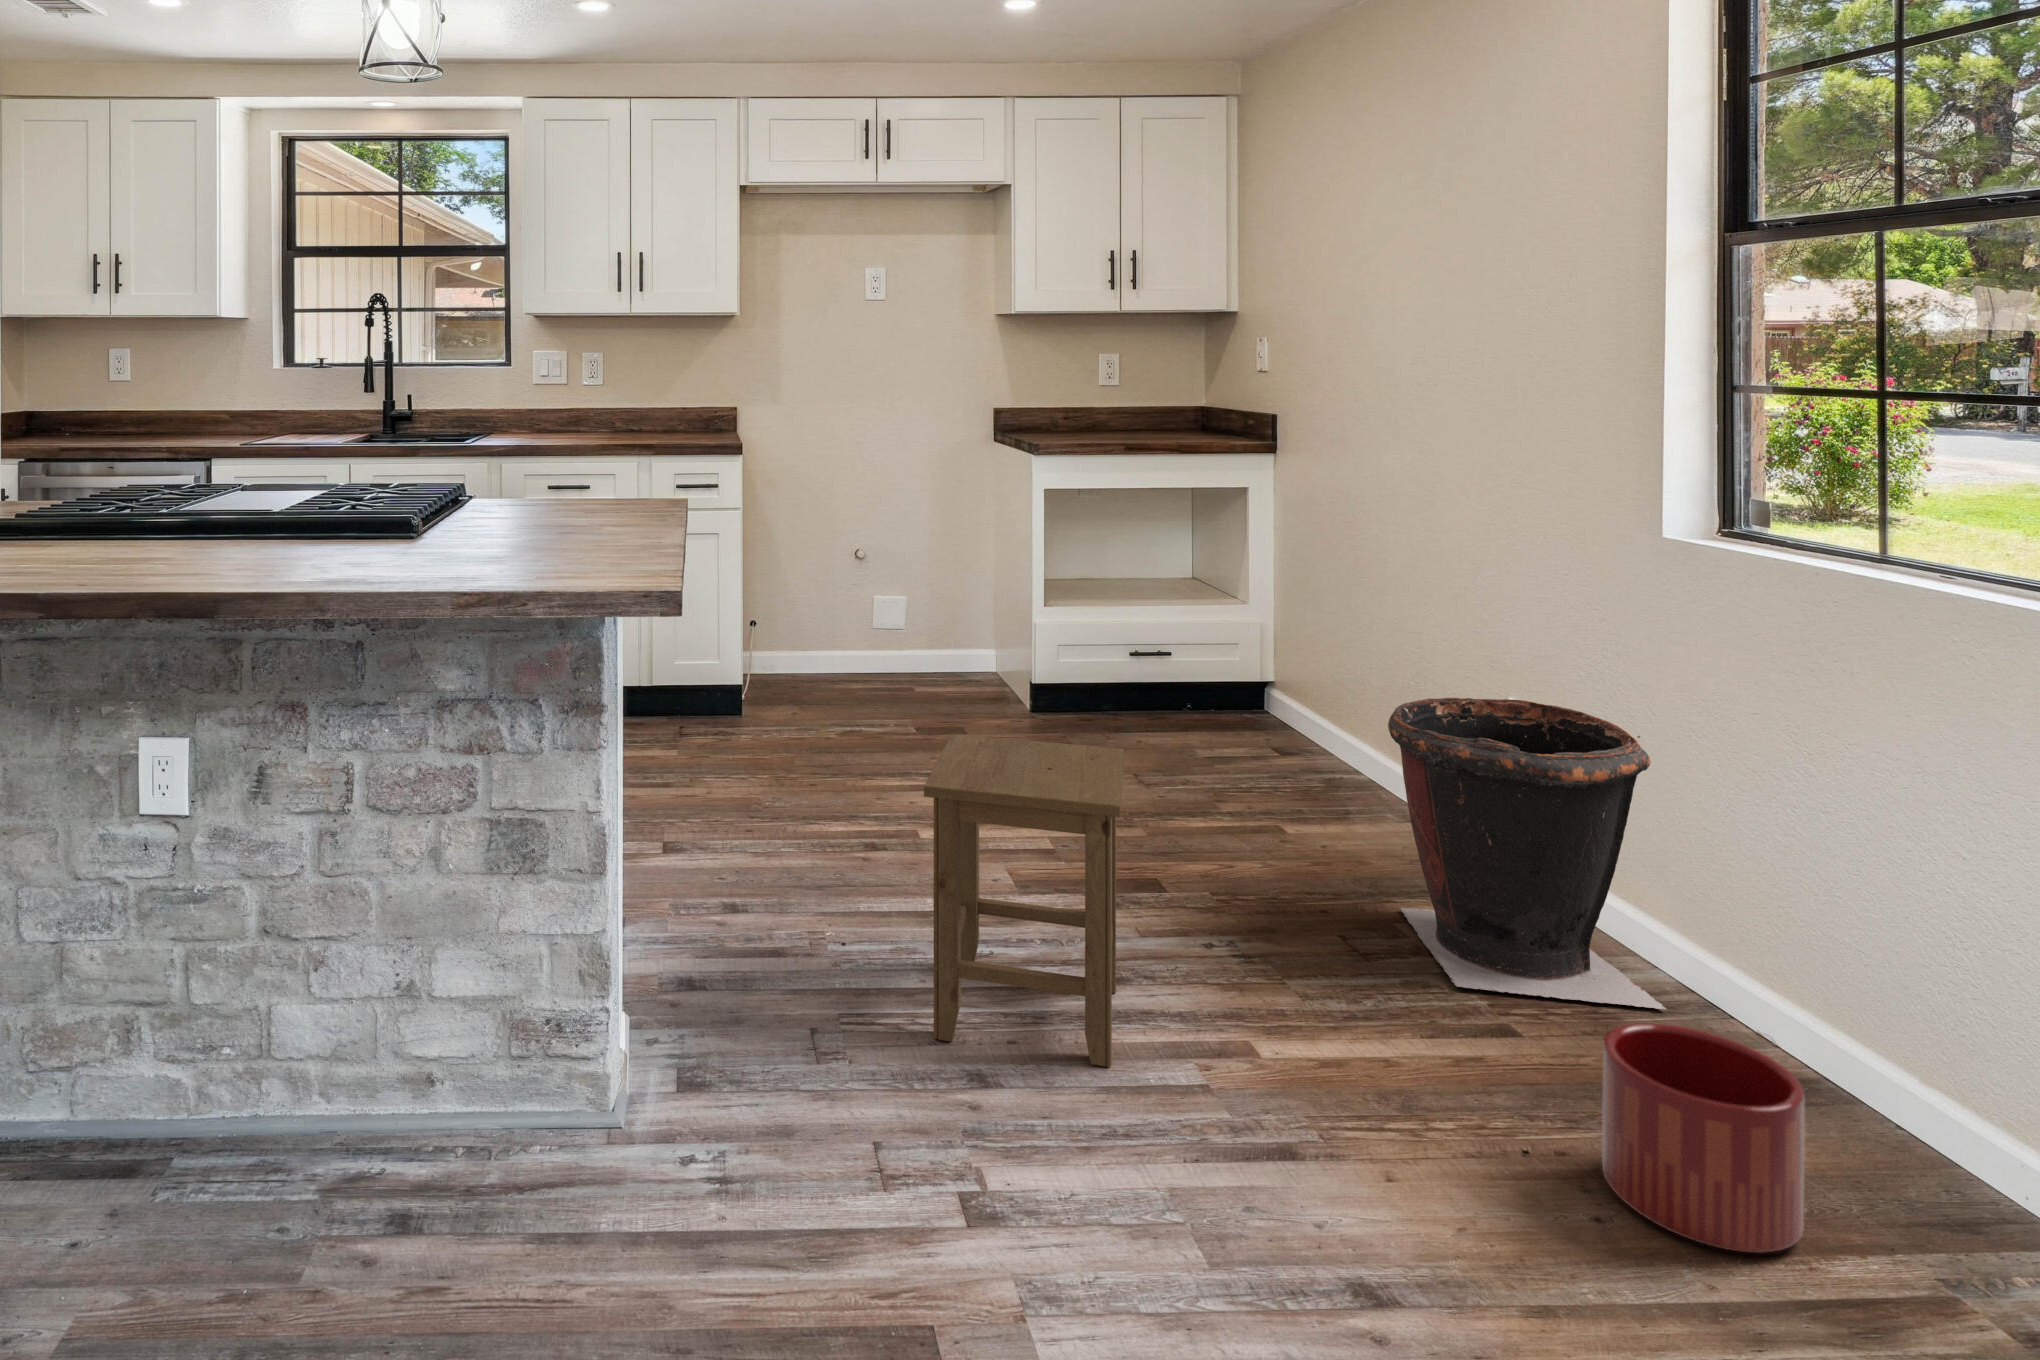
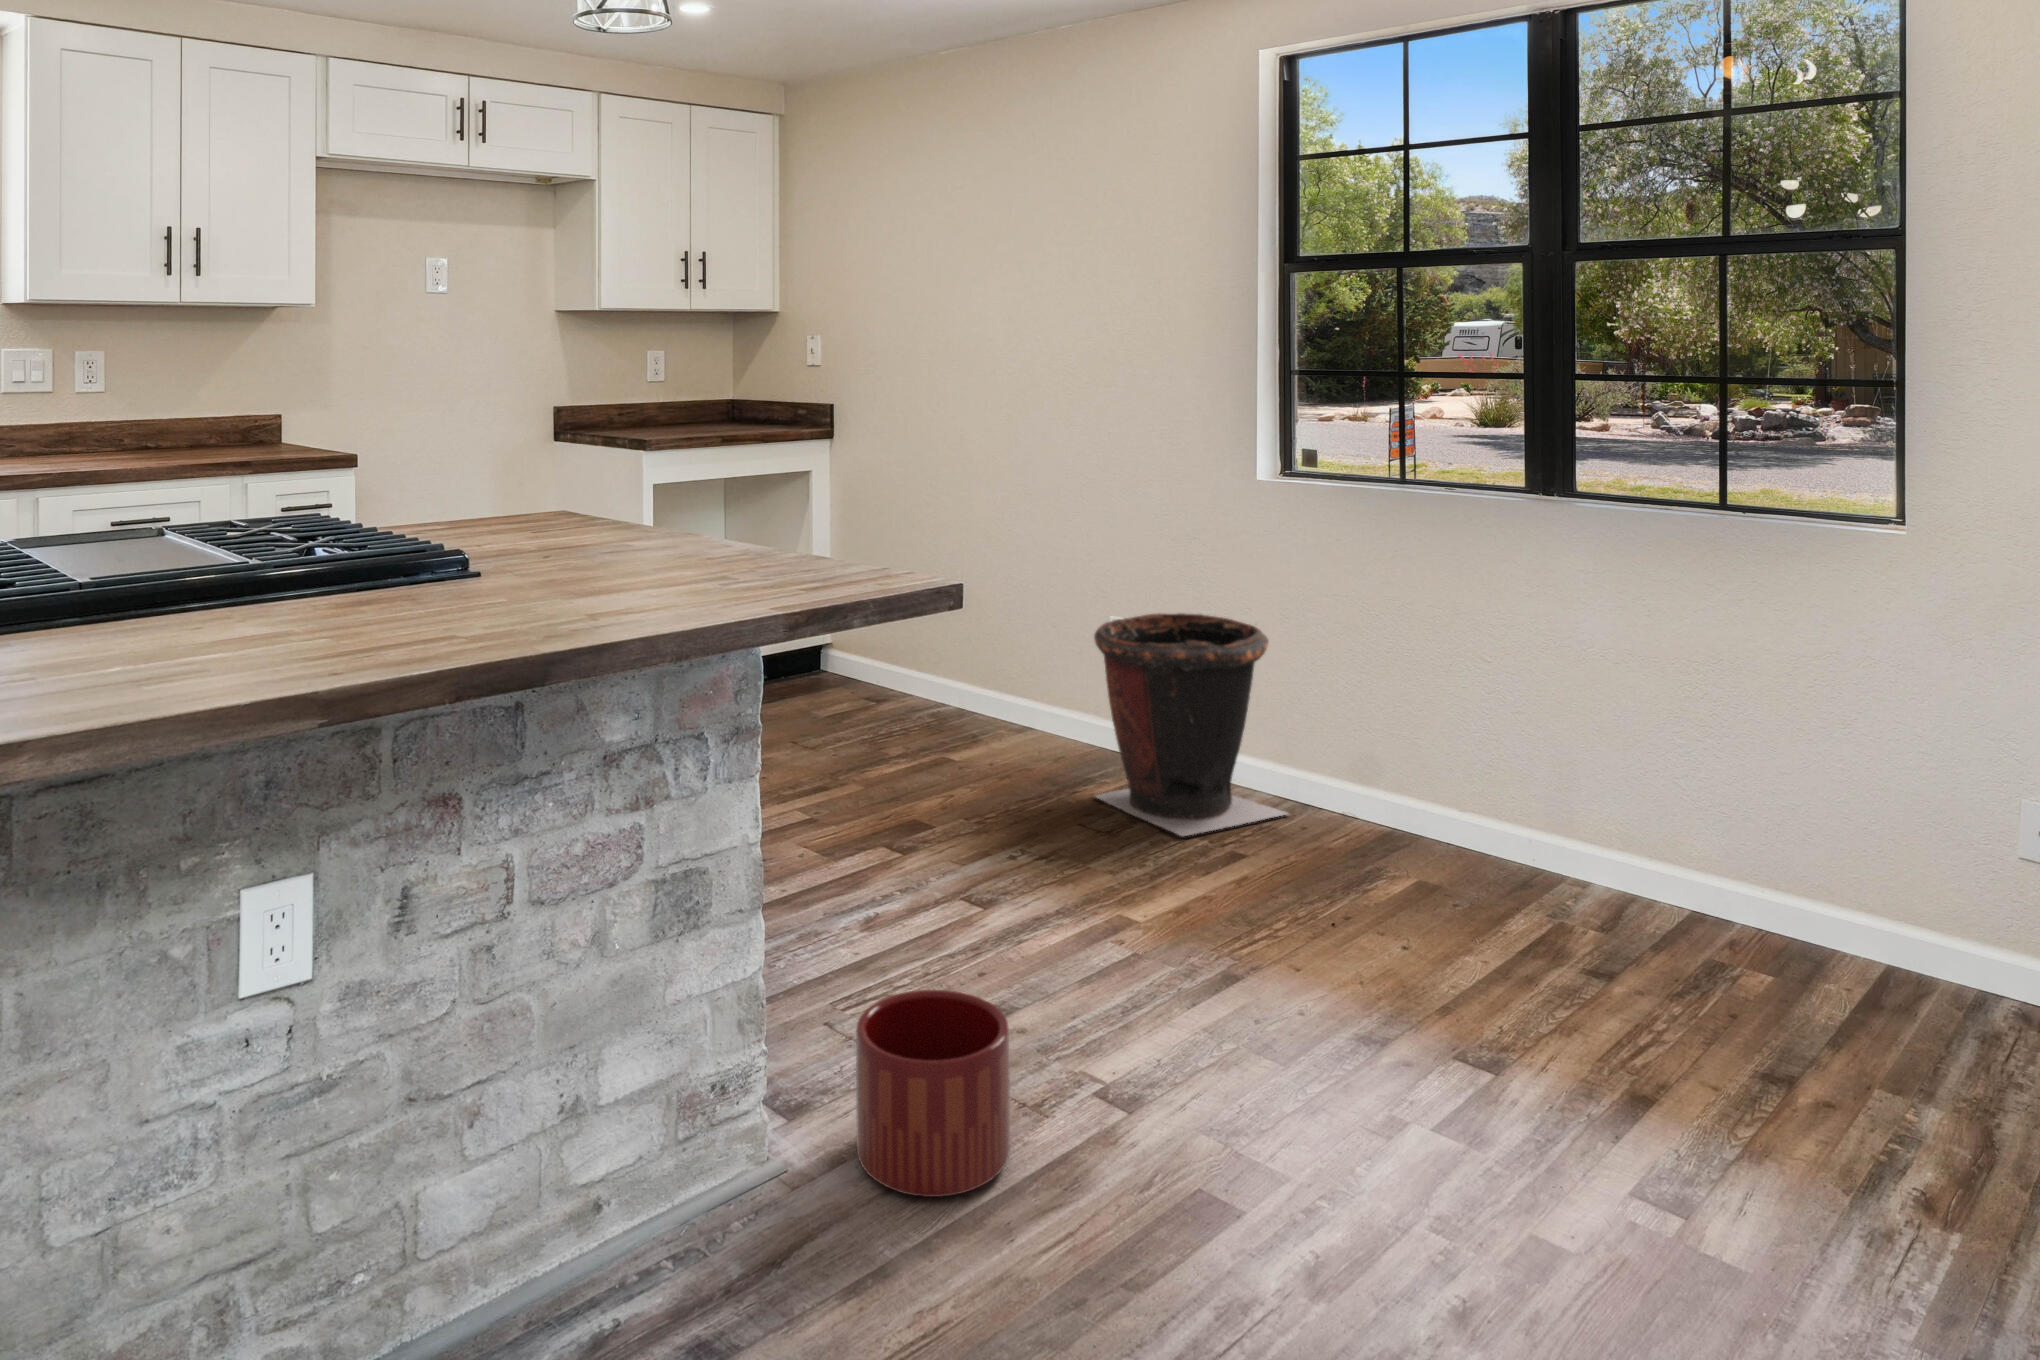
stool: present [924,734,1124,1067] -> none [845,699,1064,997]
planter: present [1602,1023,1804,1253] -> present [856,990,1010,1197]

